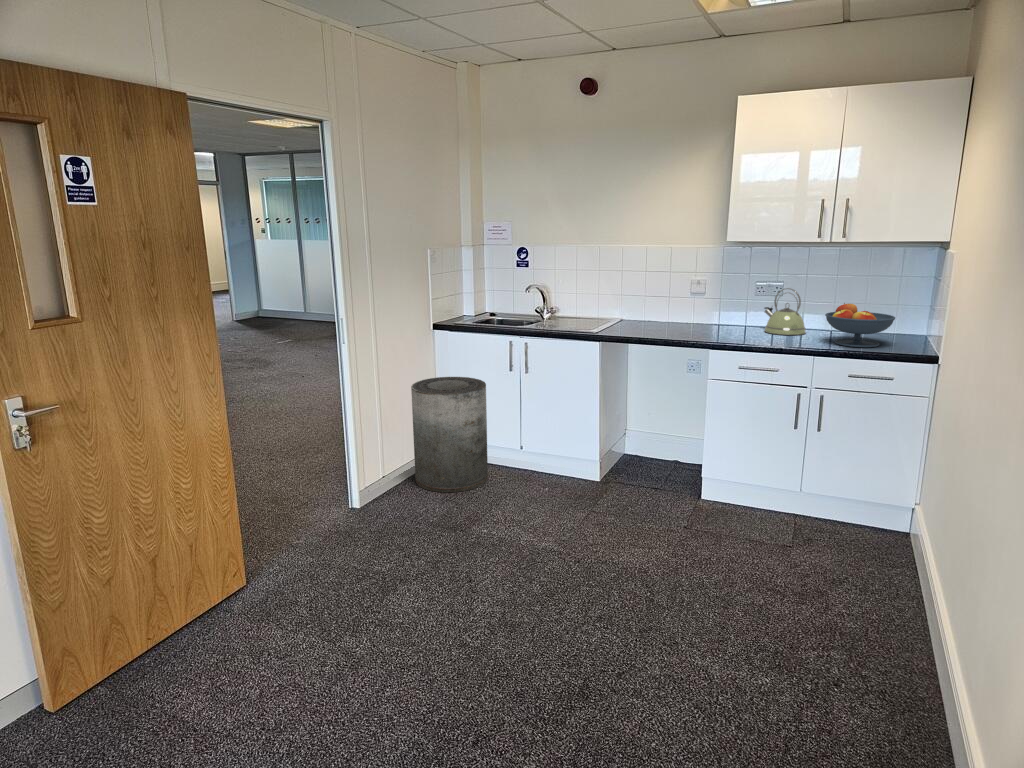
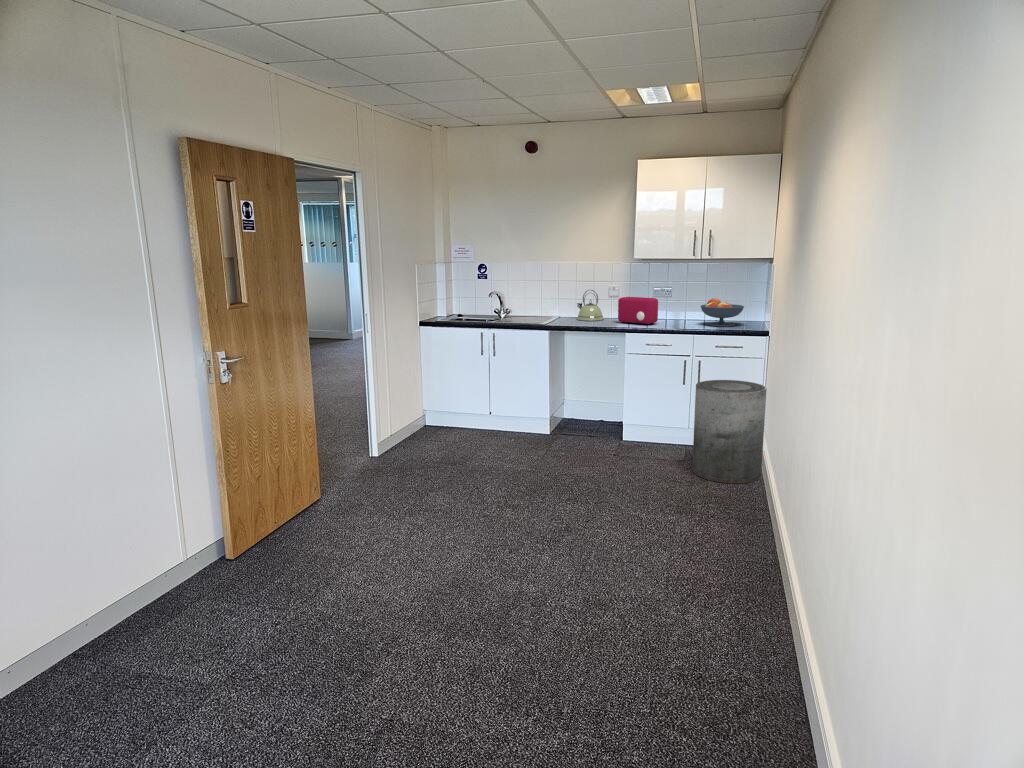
kettle: present [765,288,806,335] -> present [577,290,603,321]
toaster: none [700,297,761,340] -> present [618,297,658,325]
trash can: present [411,377,488,492] -> present [692,380,767,483]

